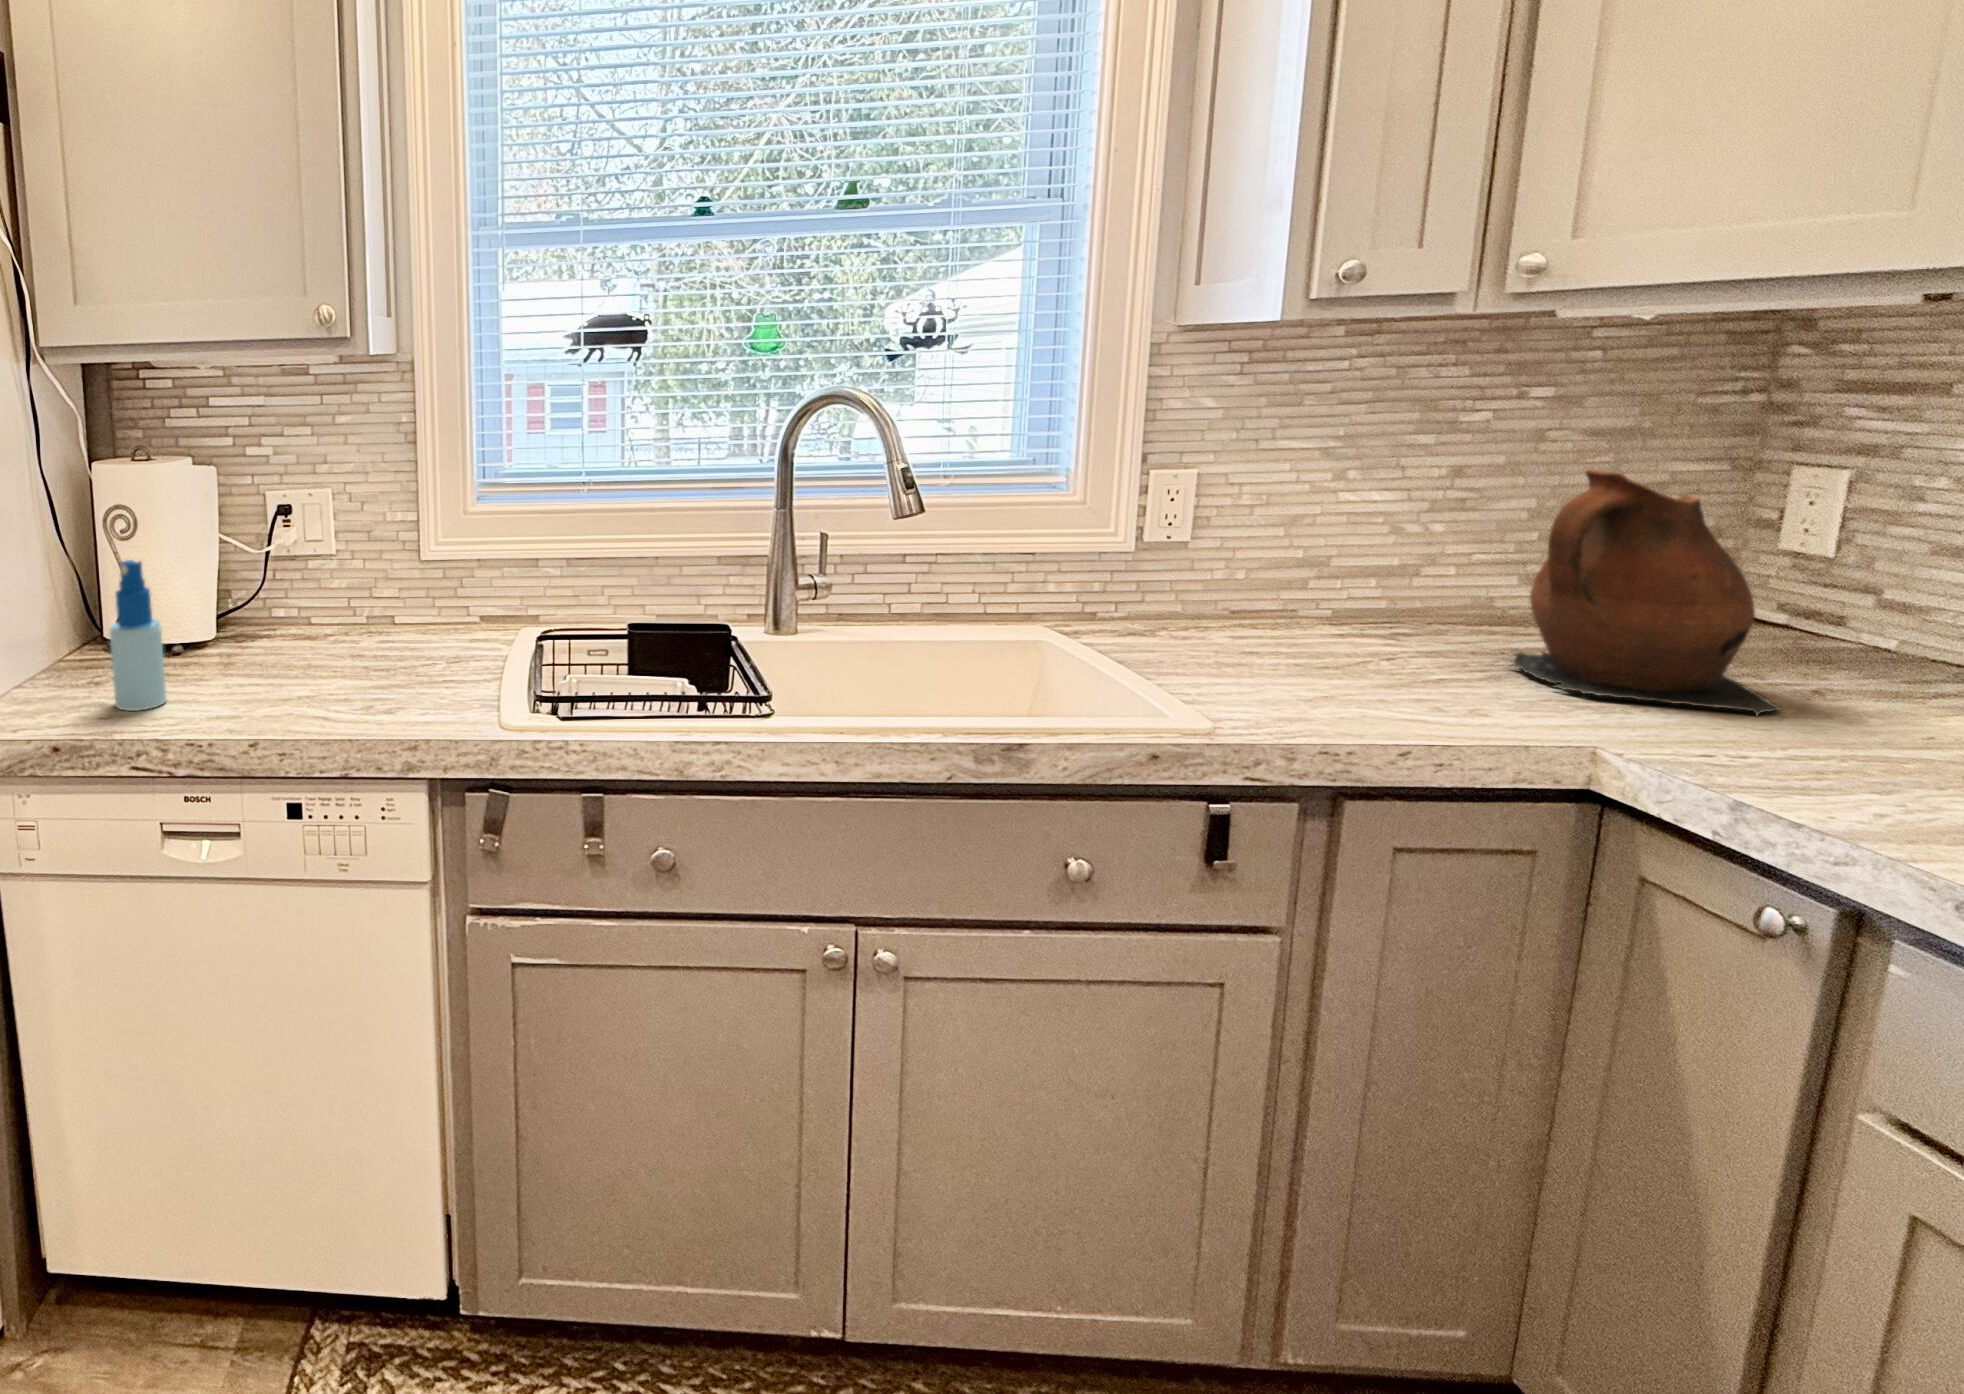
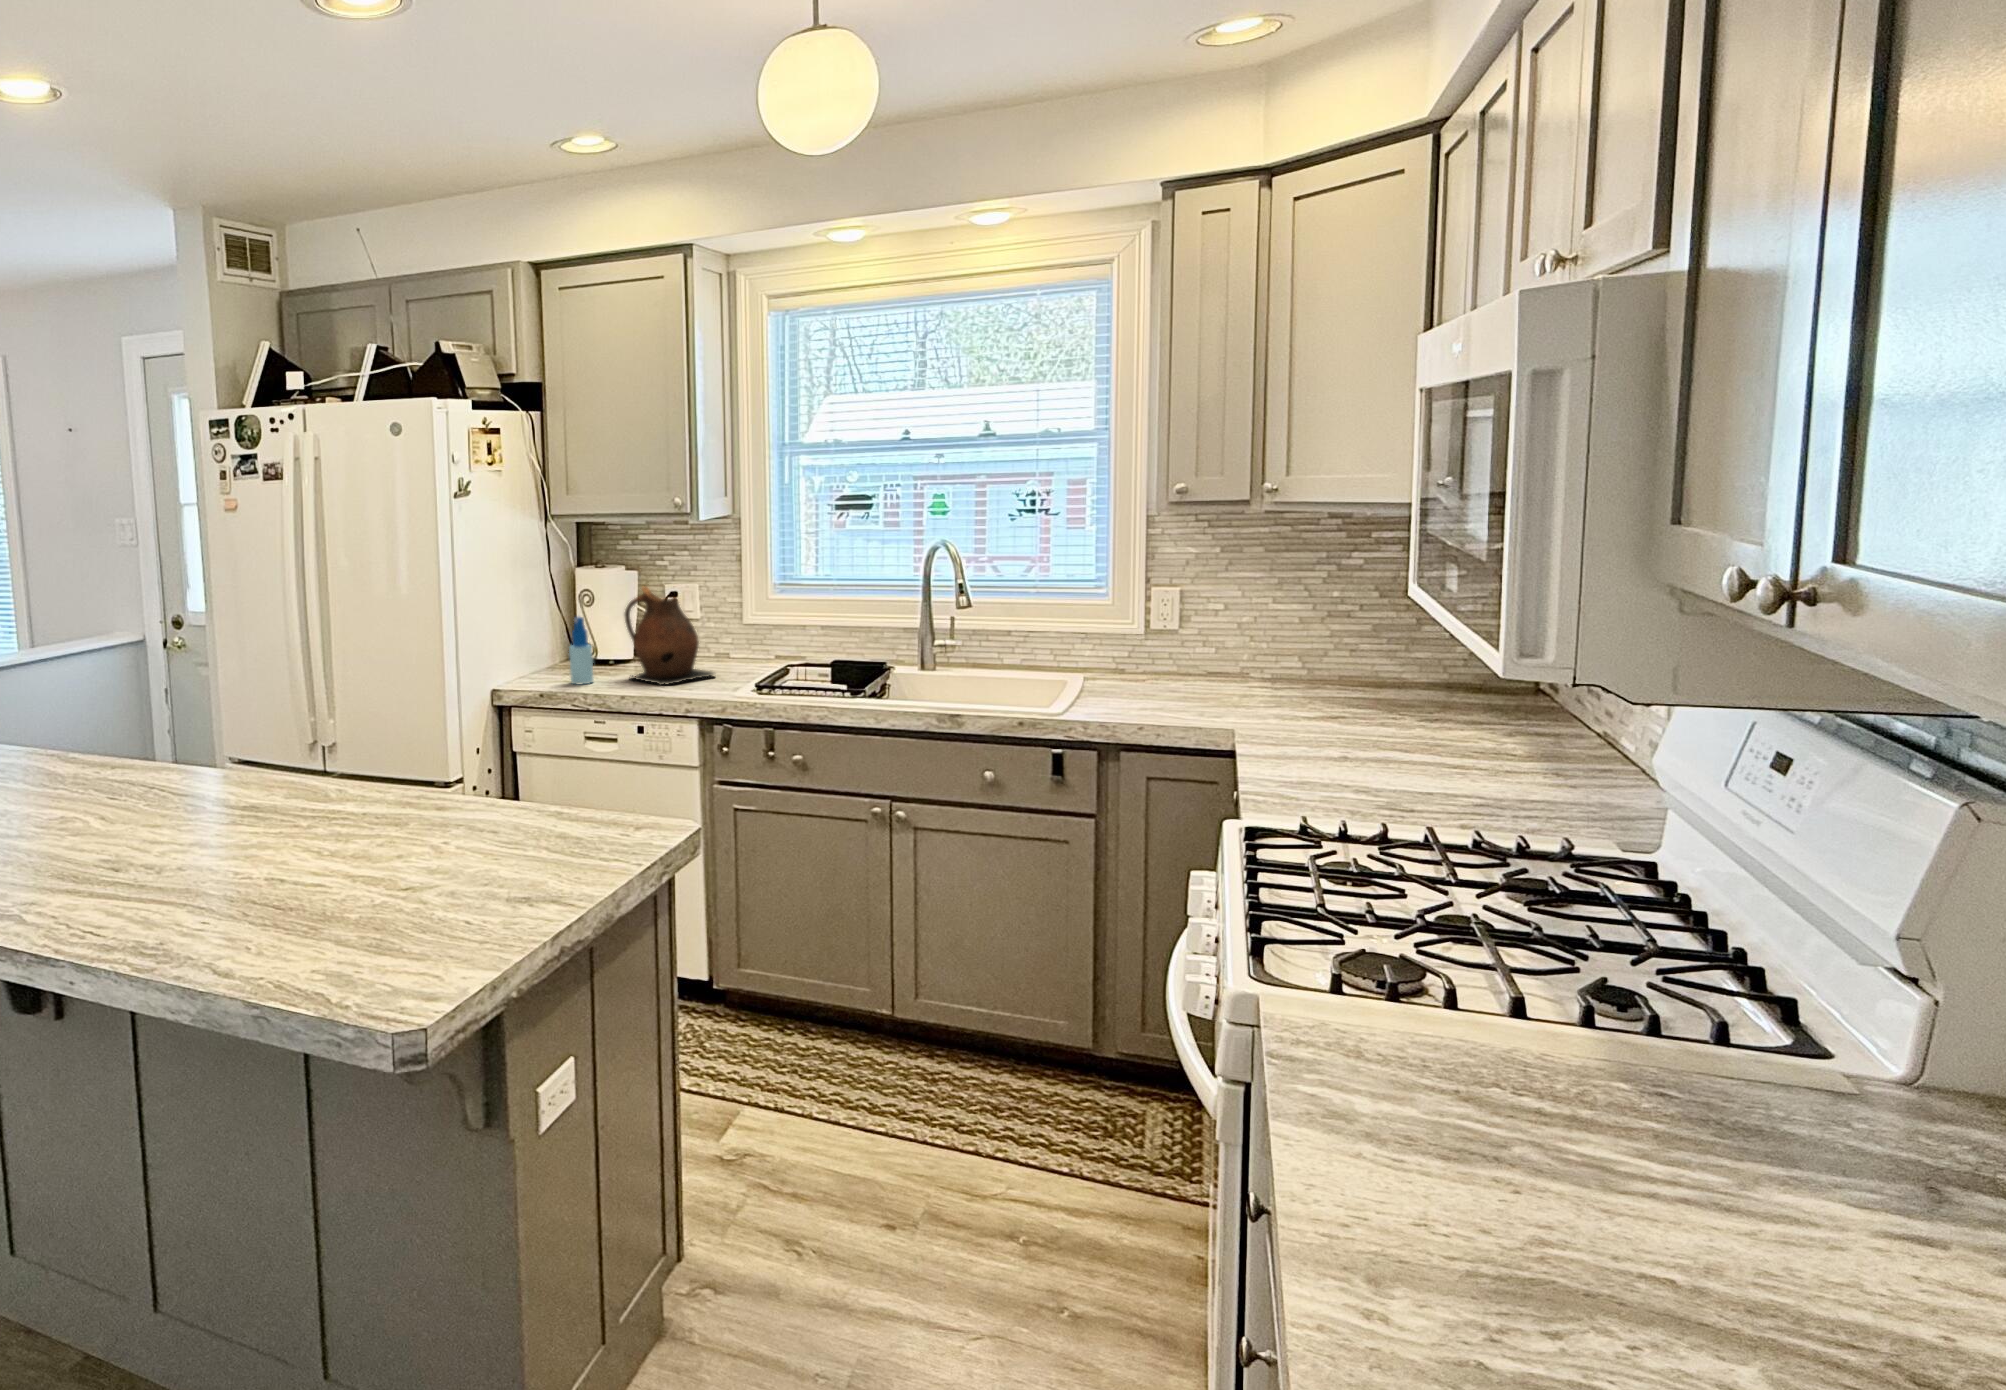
ceramic pitcher: present [1503,470,1780,715] -> present [625,587,714,685]

